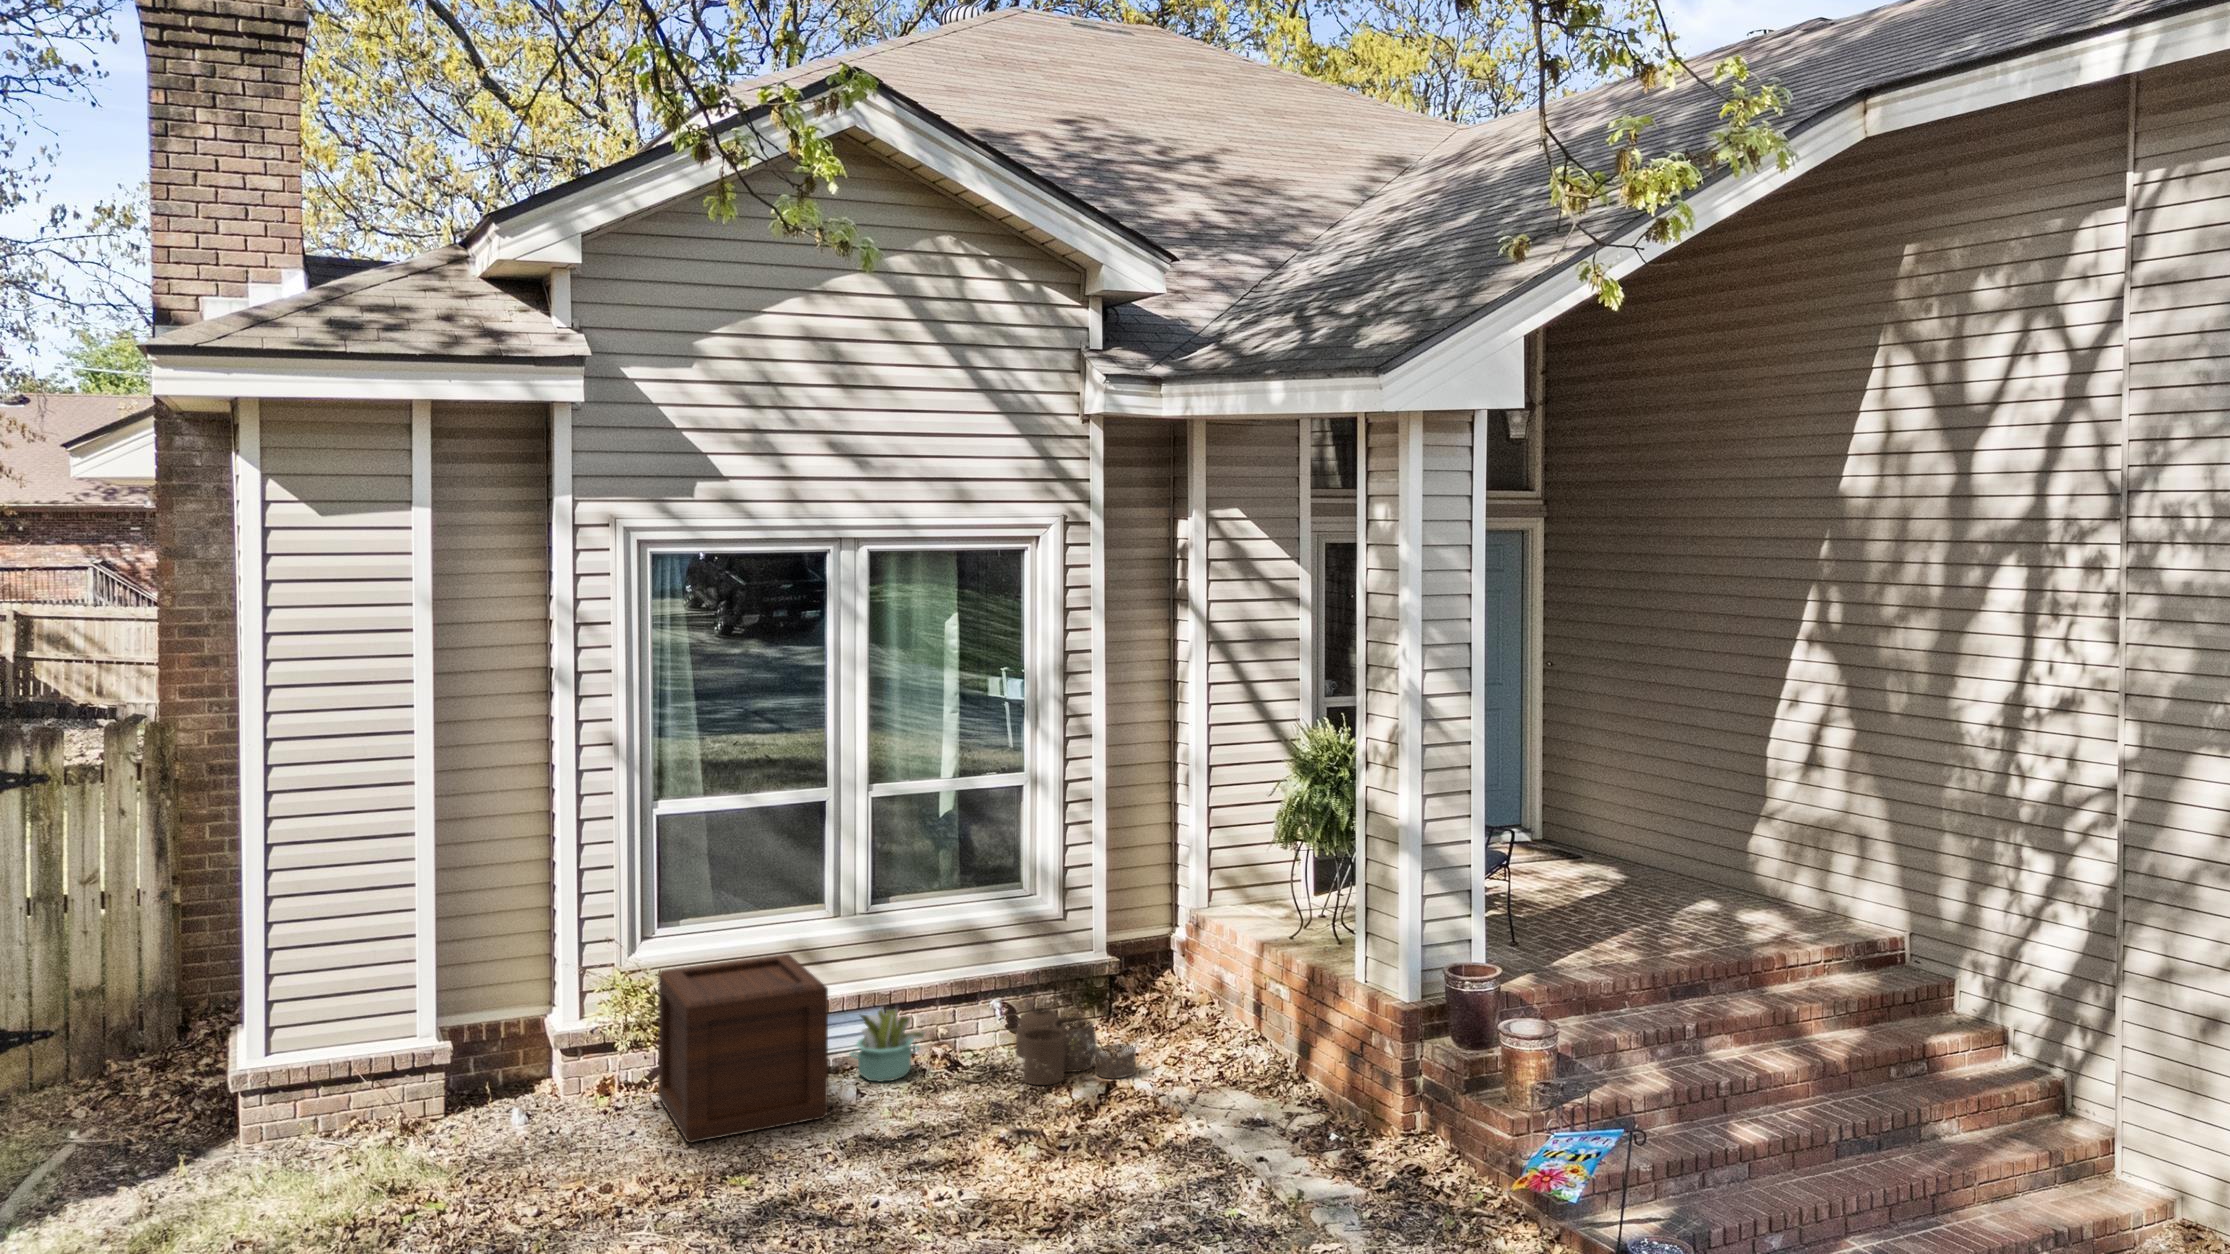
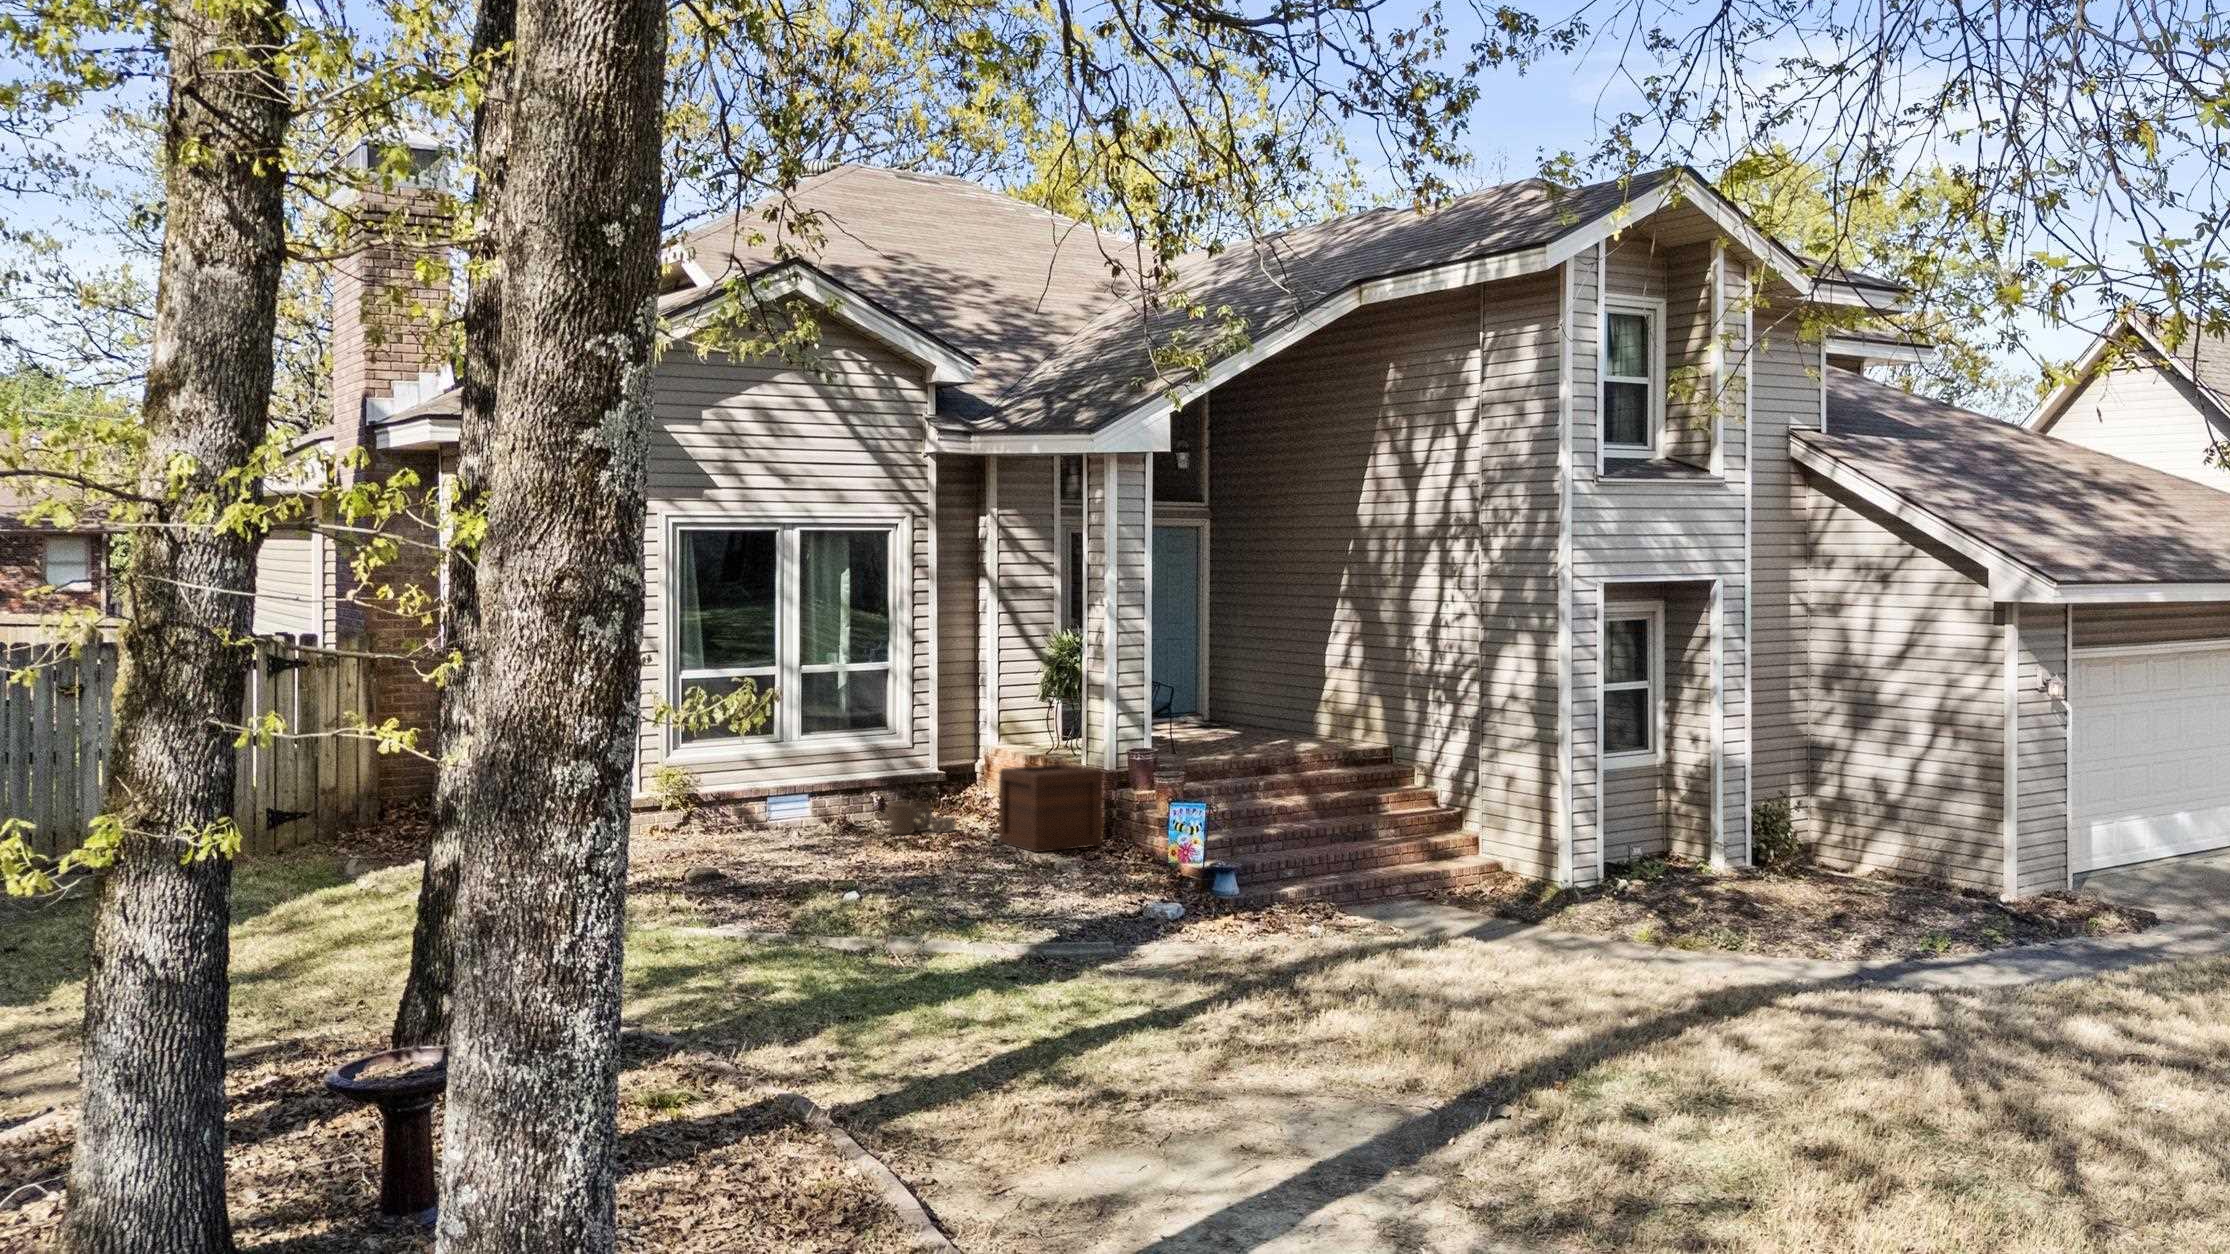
wooden crate: present [658,954,828,1143] -> present [999,764,1103,852]
decorative plant: present [850,1010,925,1082] -> none [788,796,832,835]

